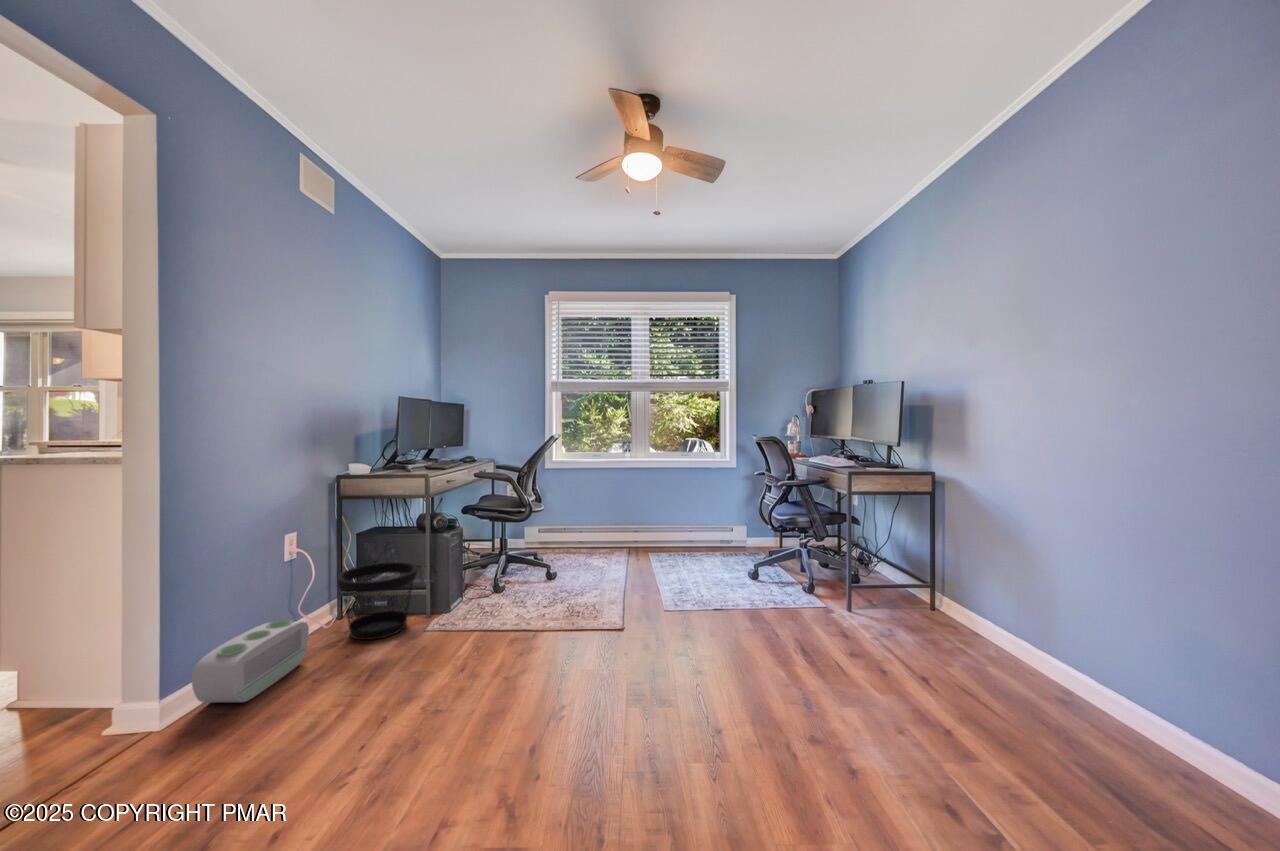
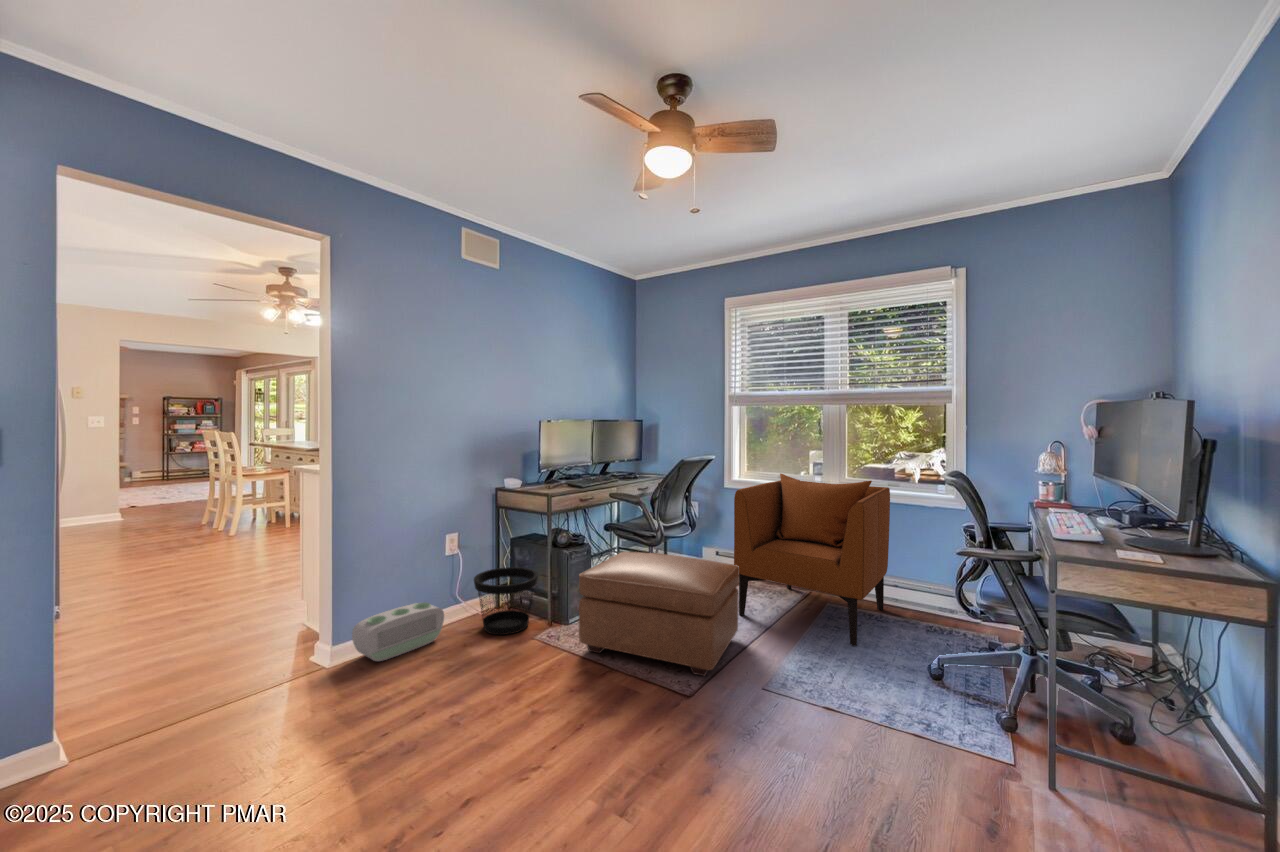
armchair: none [590,450,700,573] -> present [734,474,890,646]
ottoman: none [489,523,629,626] -> present [579,552,739,676]

